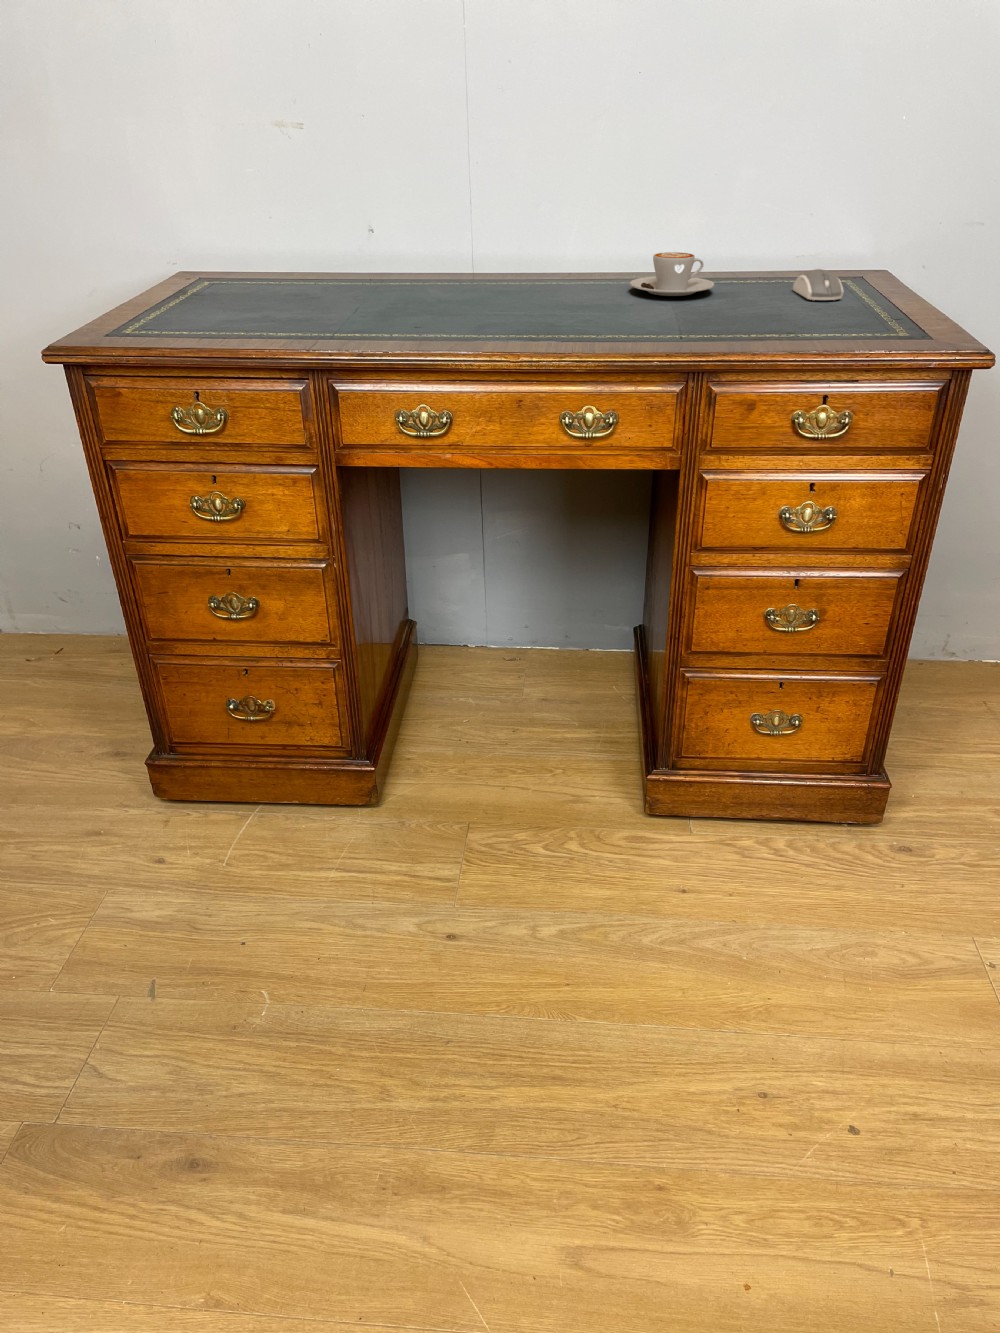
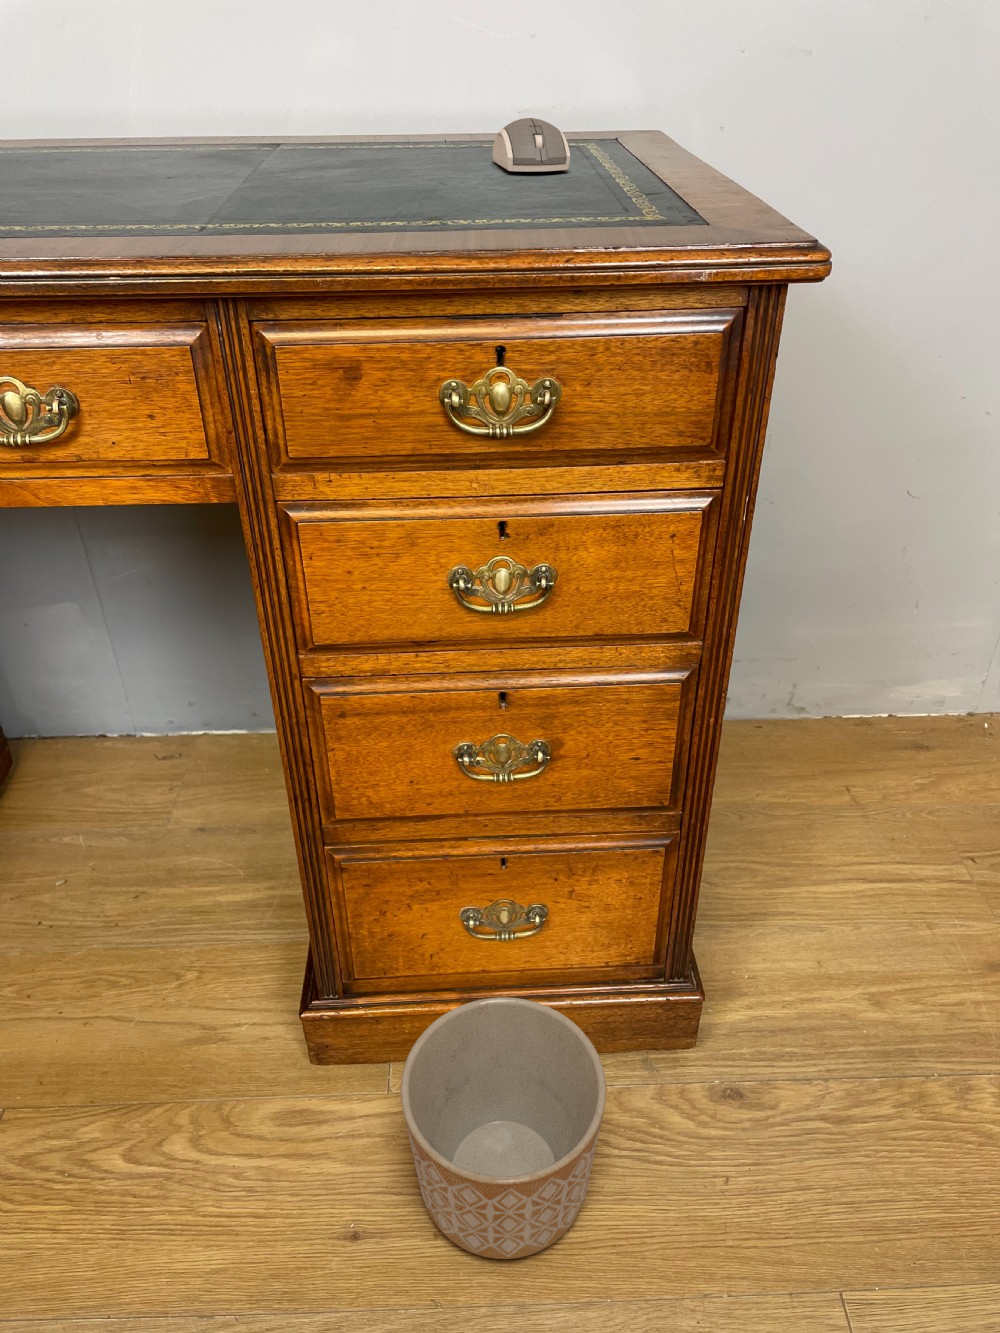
coffee cup: present [630,252,714,296] -> none [198,93,351,170]
planter: none [721,766,842,904] -> present [401,997,606,1259]

